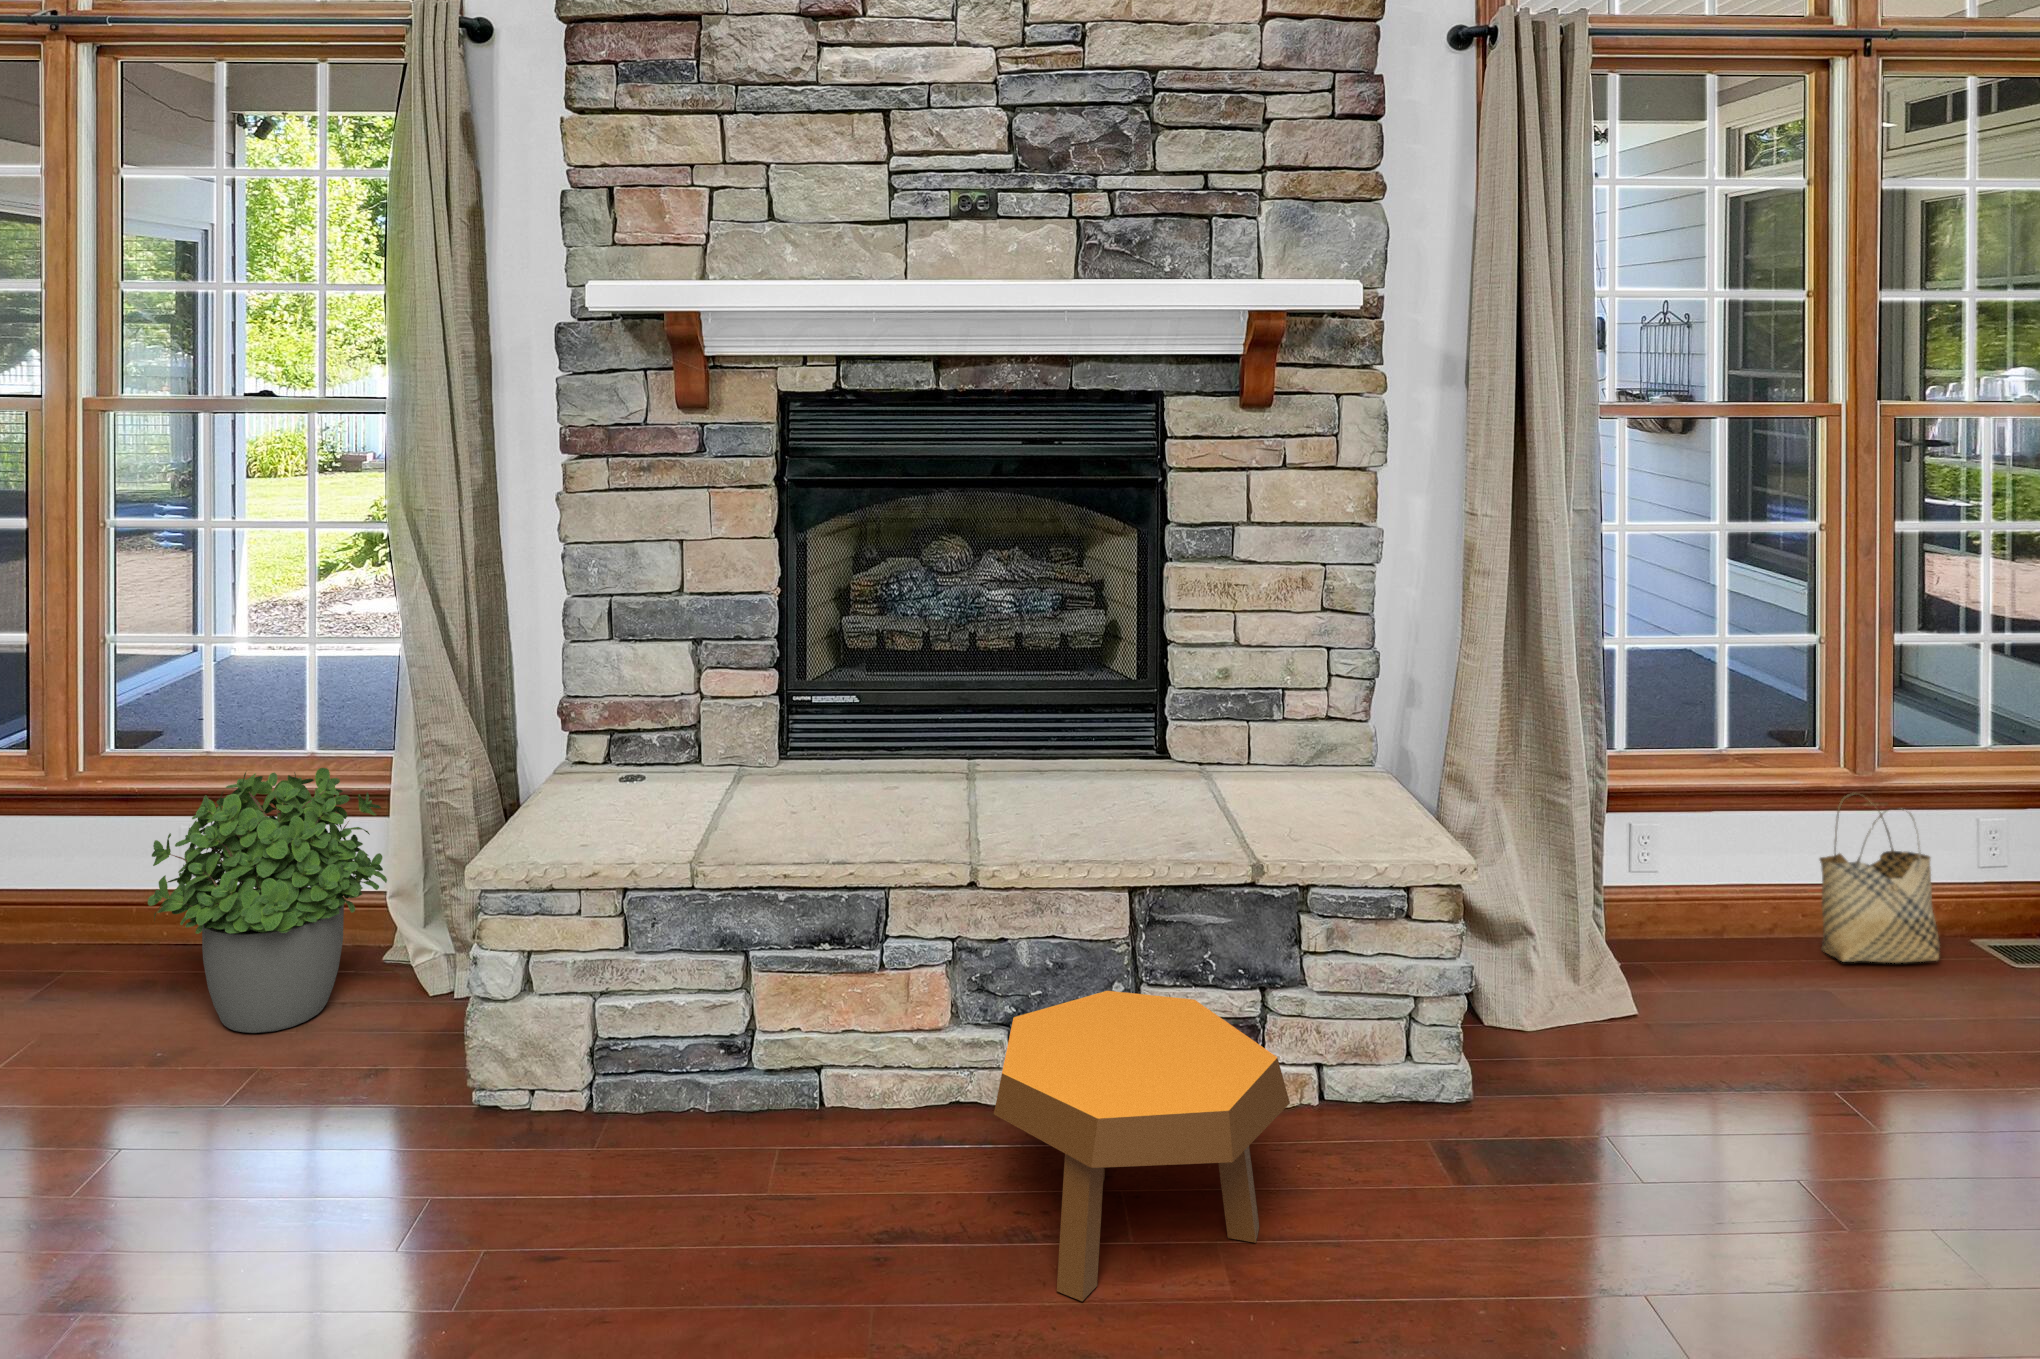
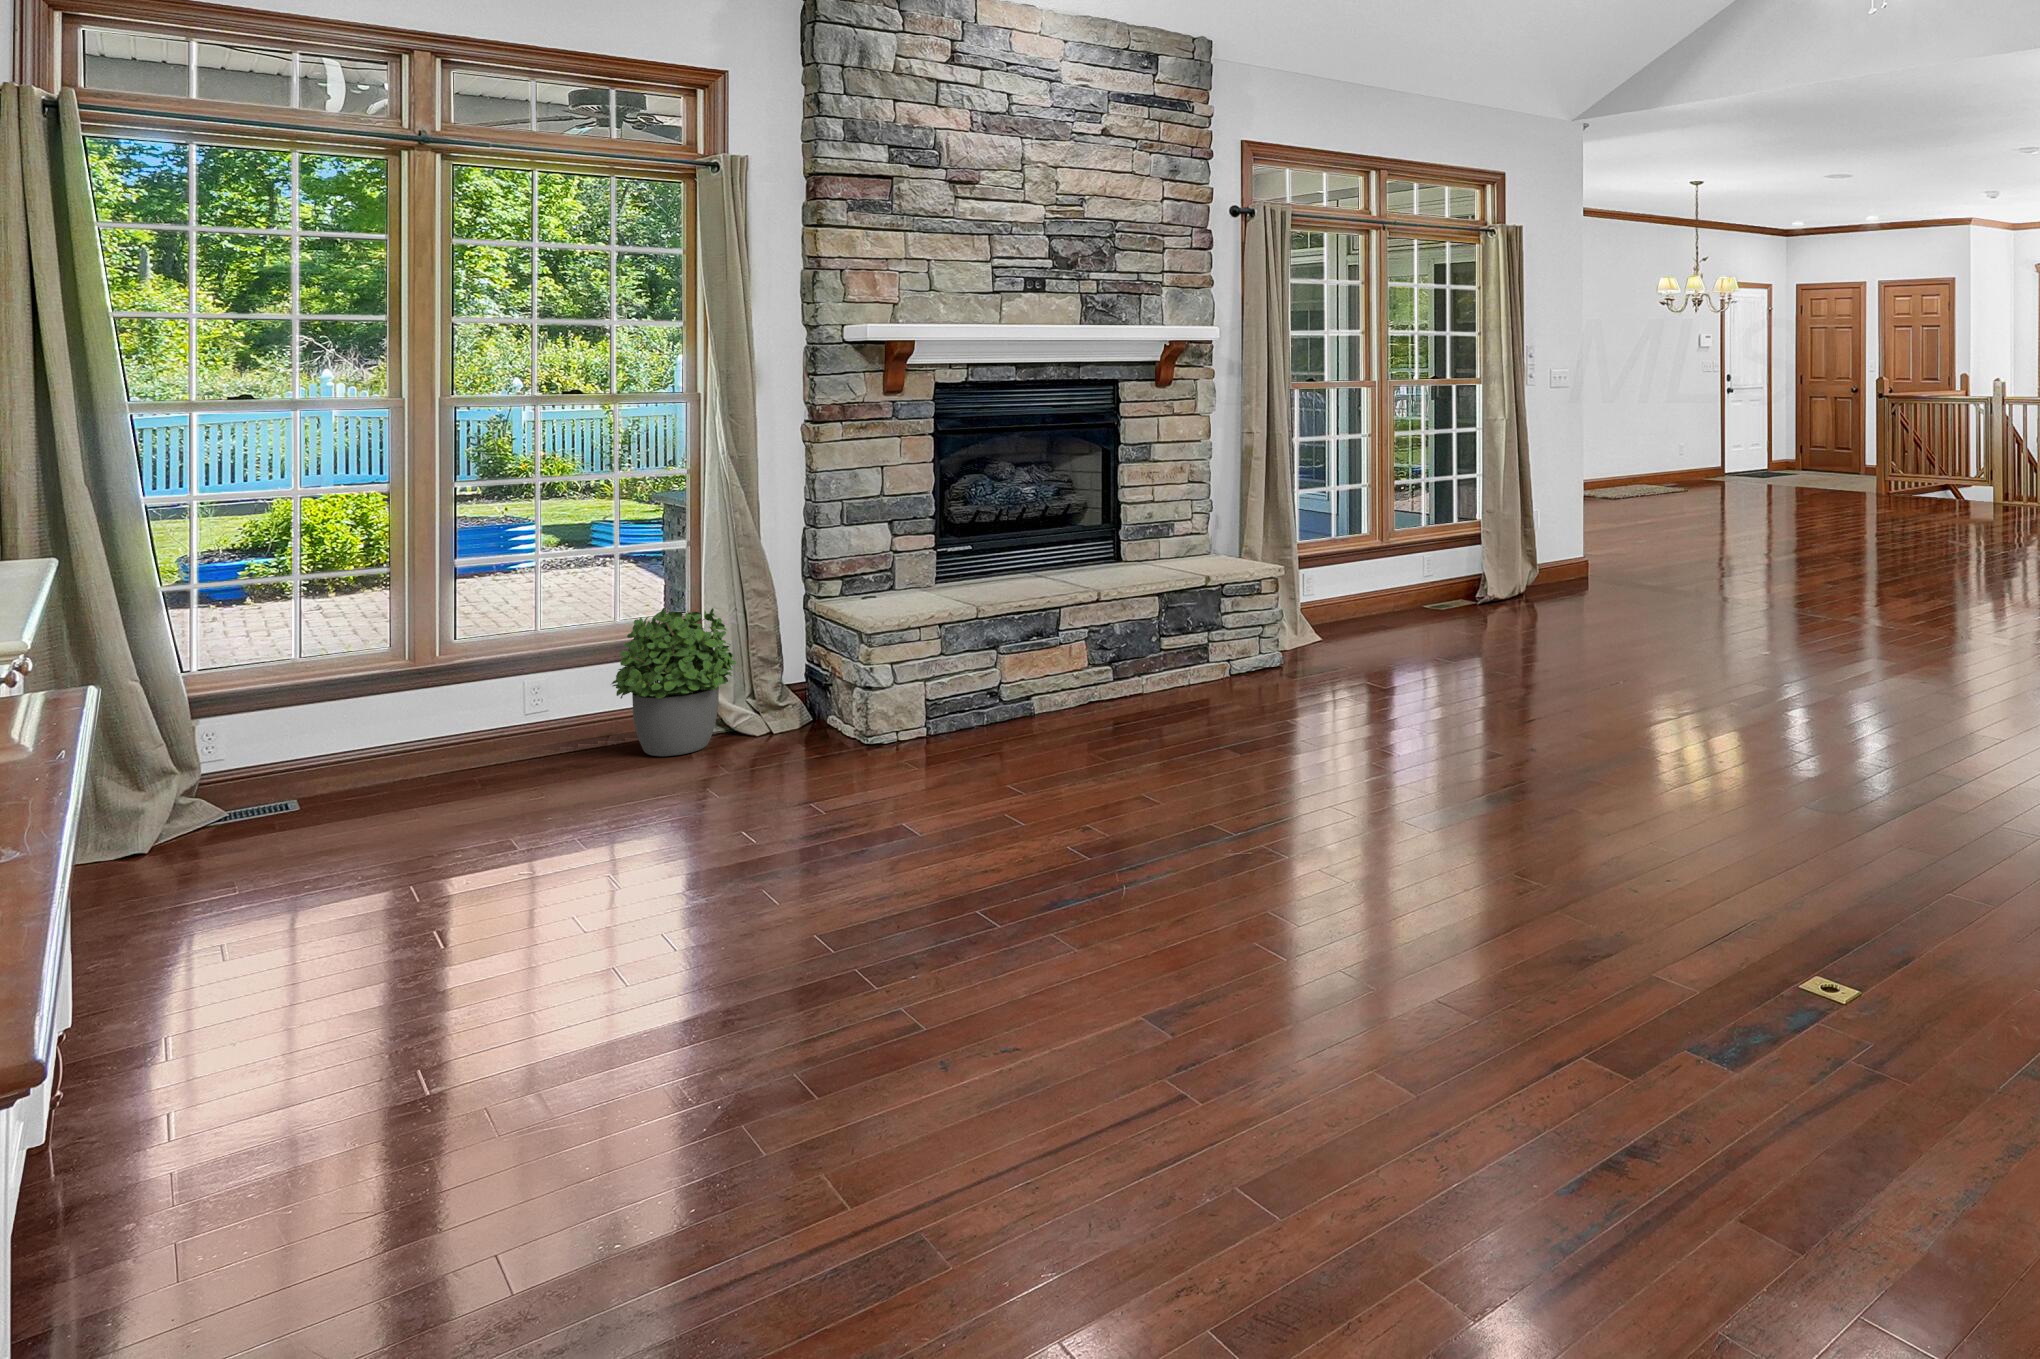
woven basket: present [1820,792,1940,963] -> none [1373,546,1414,614]
footstool: present [994,991,1290,1301] -> none [1145,629,1260,723]

